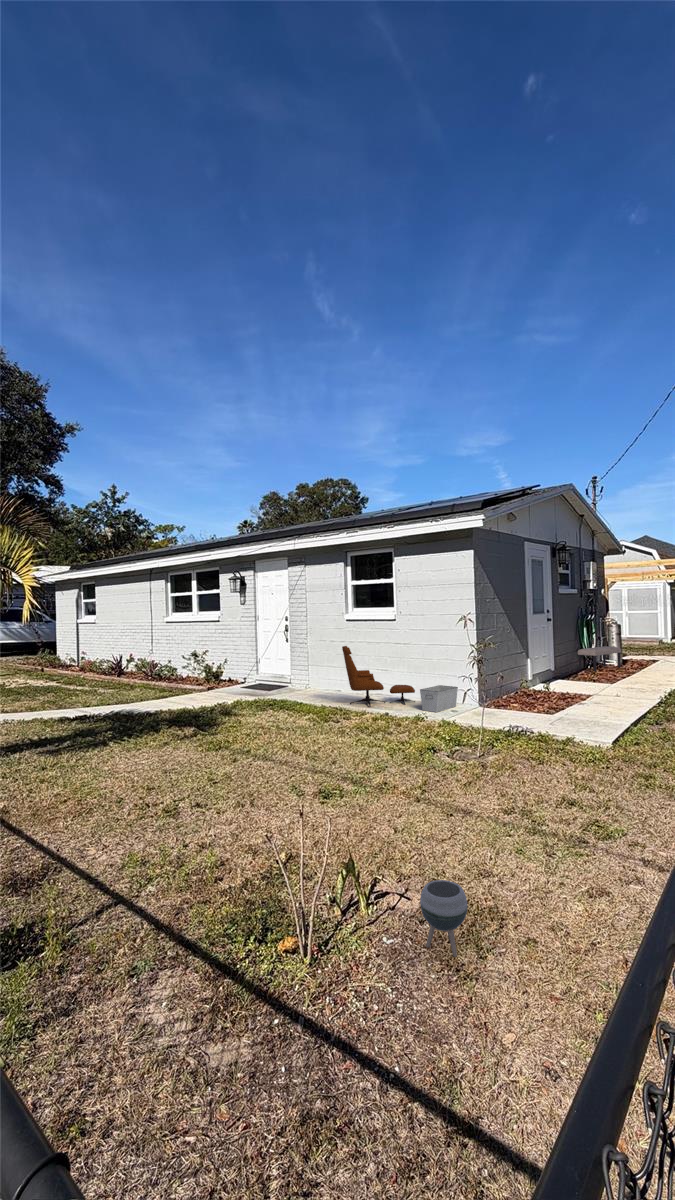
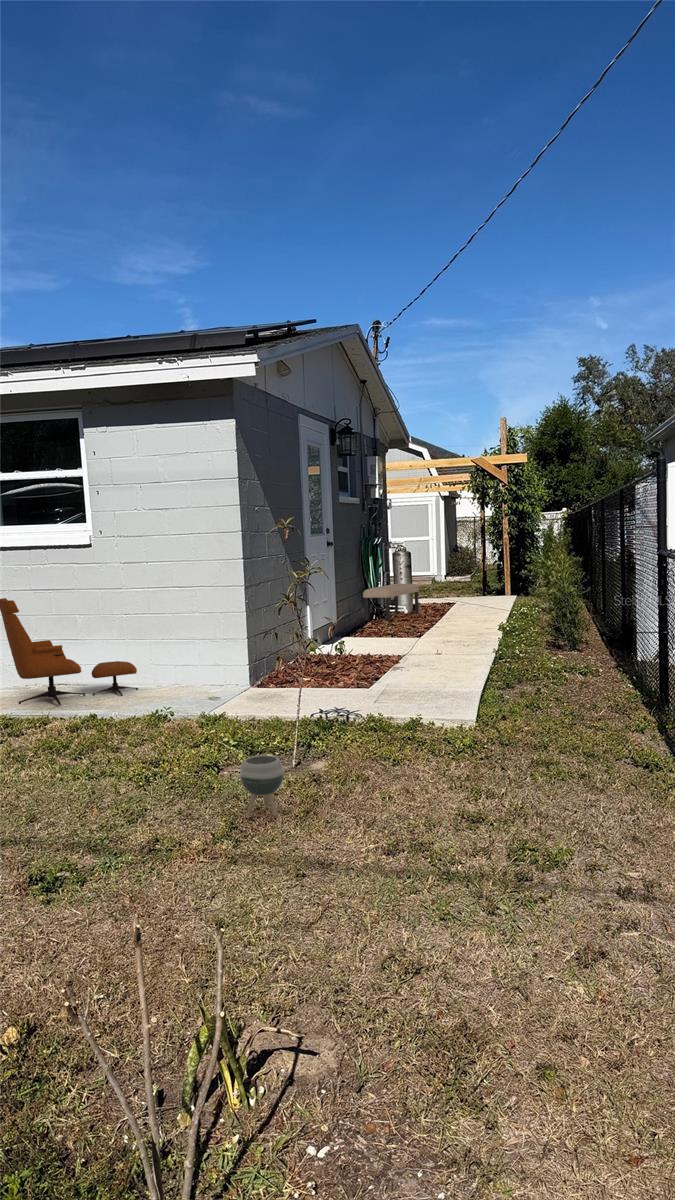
storage bin: present [420,685,458,712] -> none [151,657,213,702]
planter: present [420,880,468,957] -> present [240,755,284,816]

